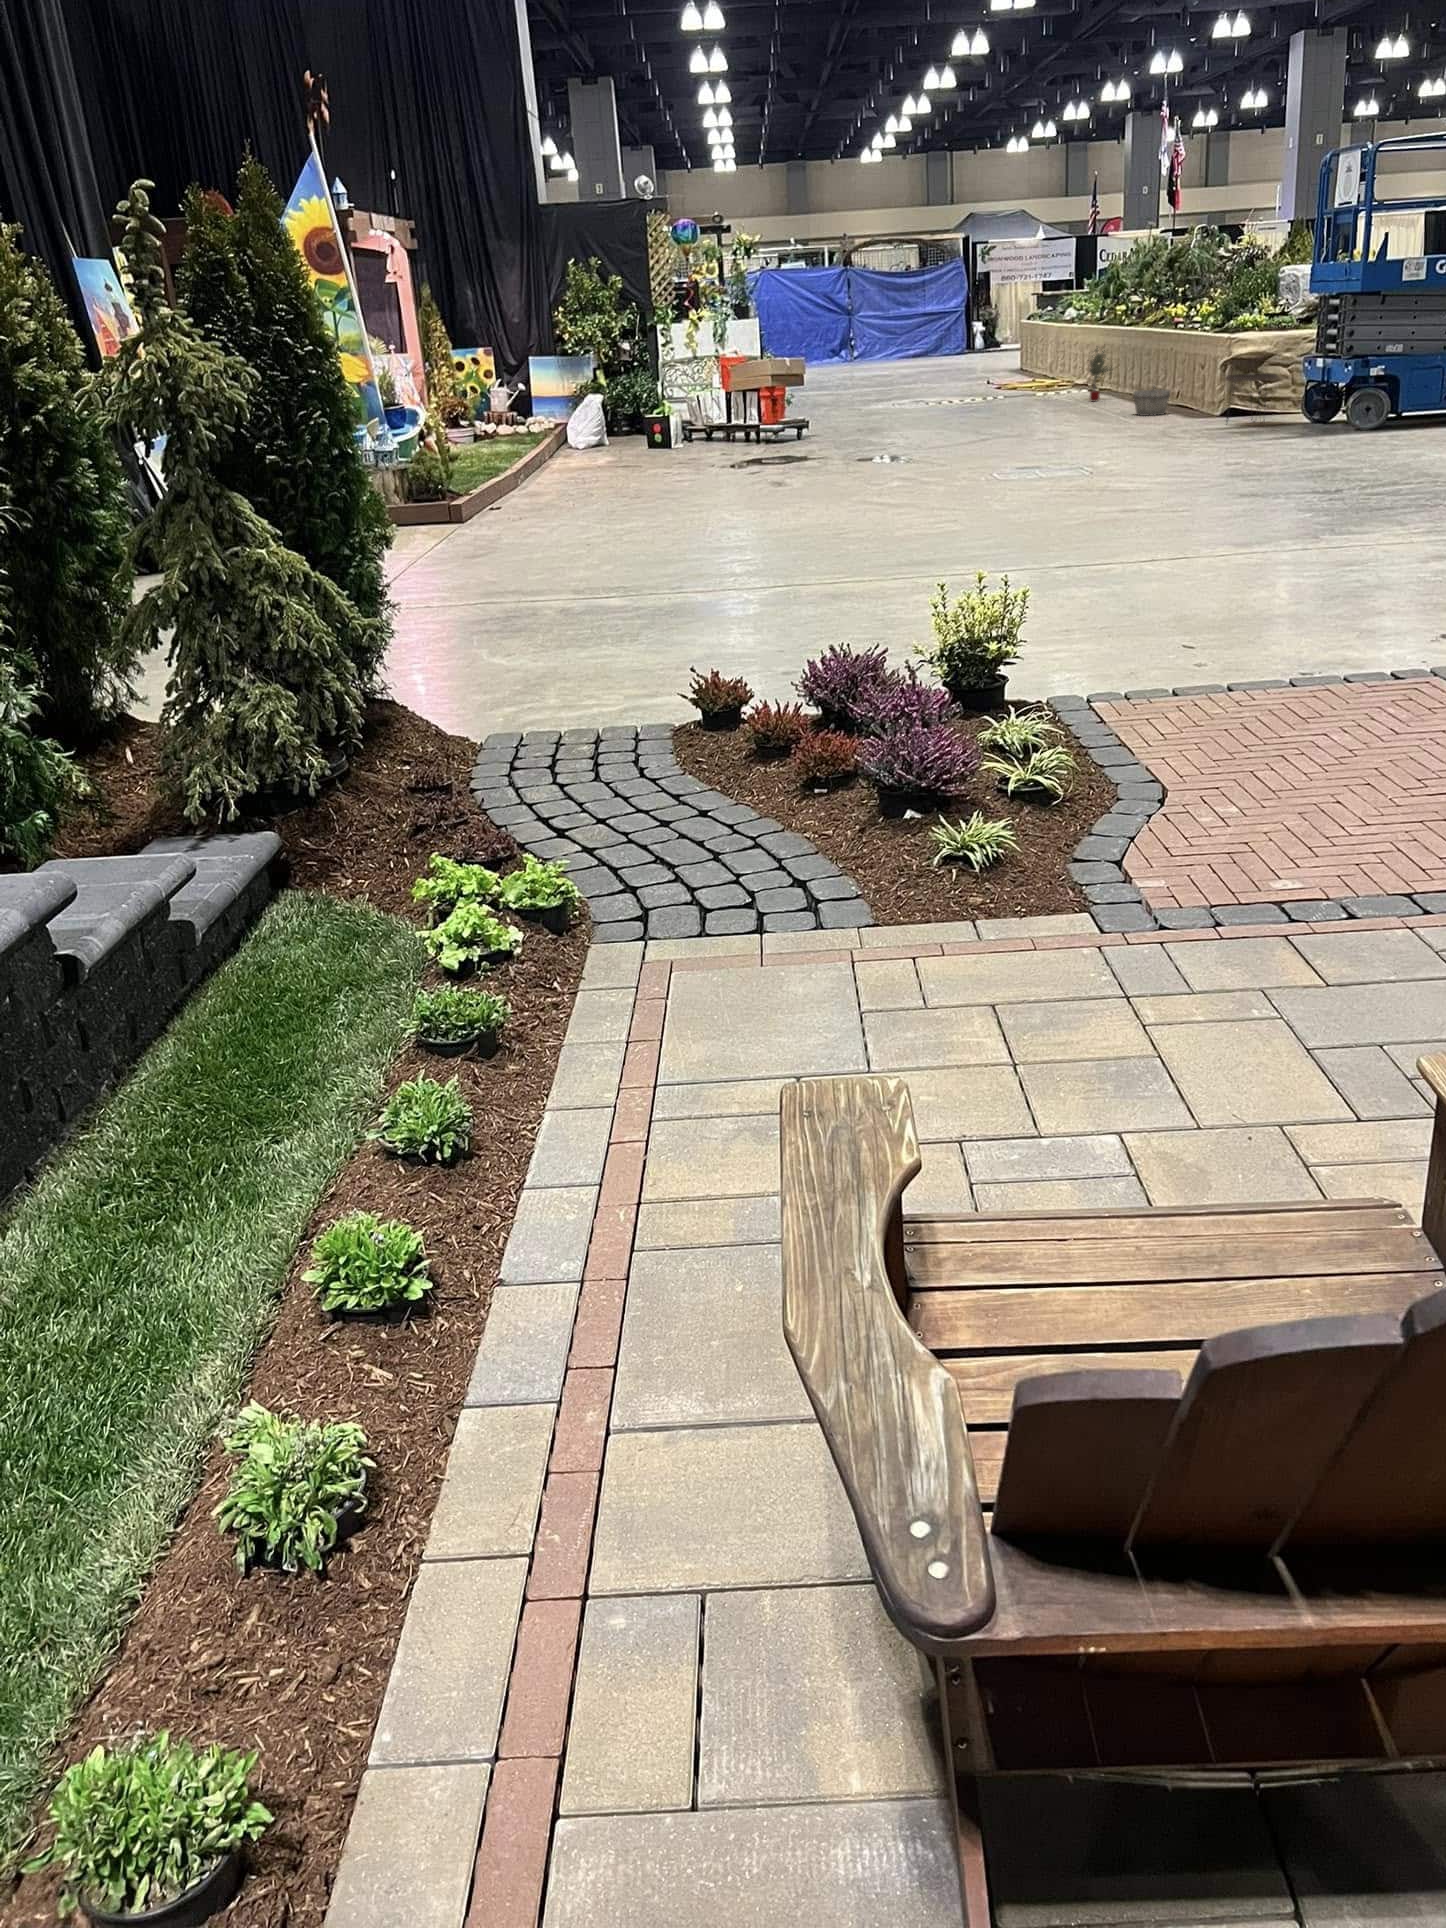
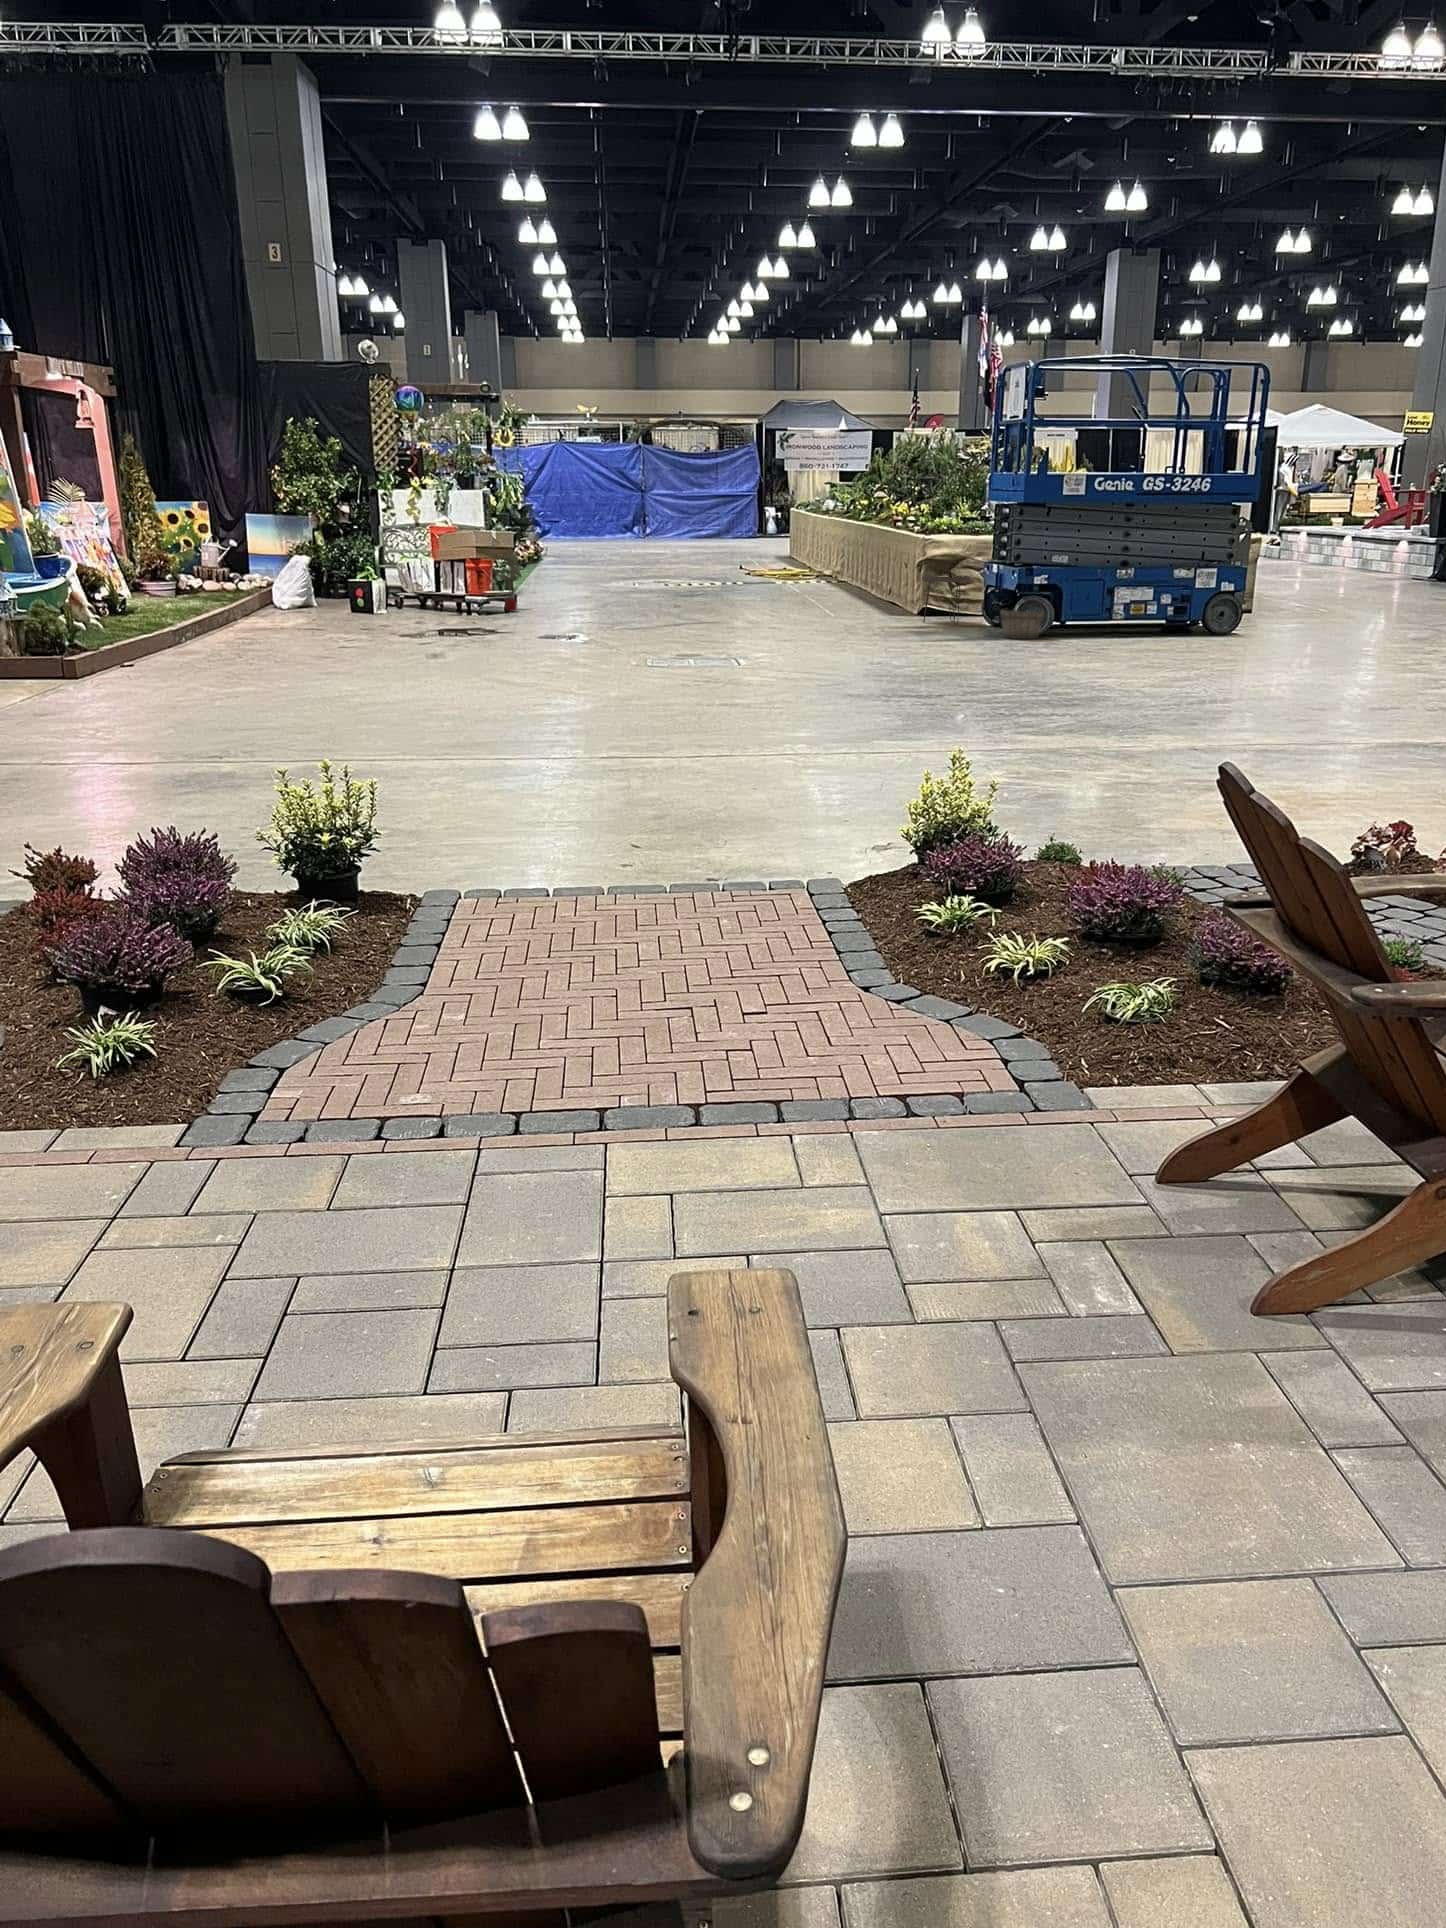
potted tree: present [1089,346,1113,401] -> present [493,550,522,611]
wooden bucket: present [1133,386,1170,416] -> present [1001,610,1044,639]

